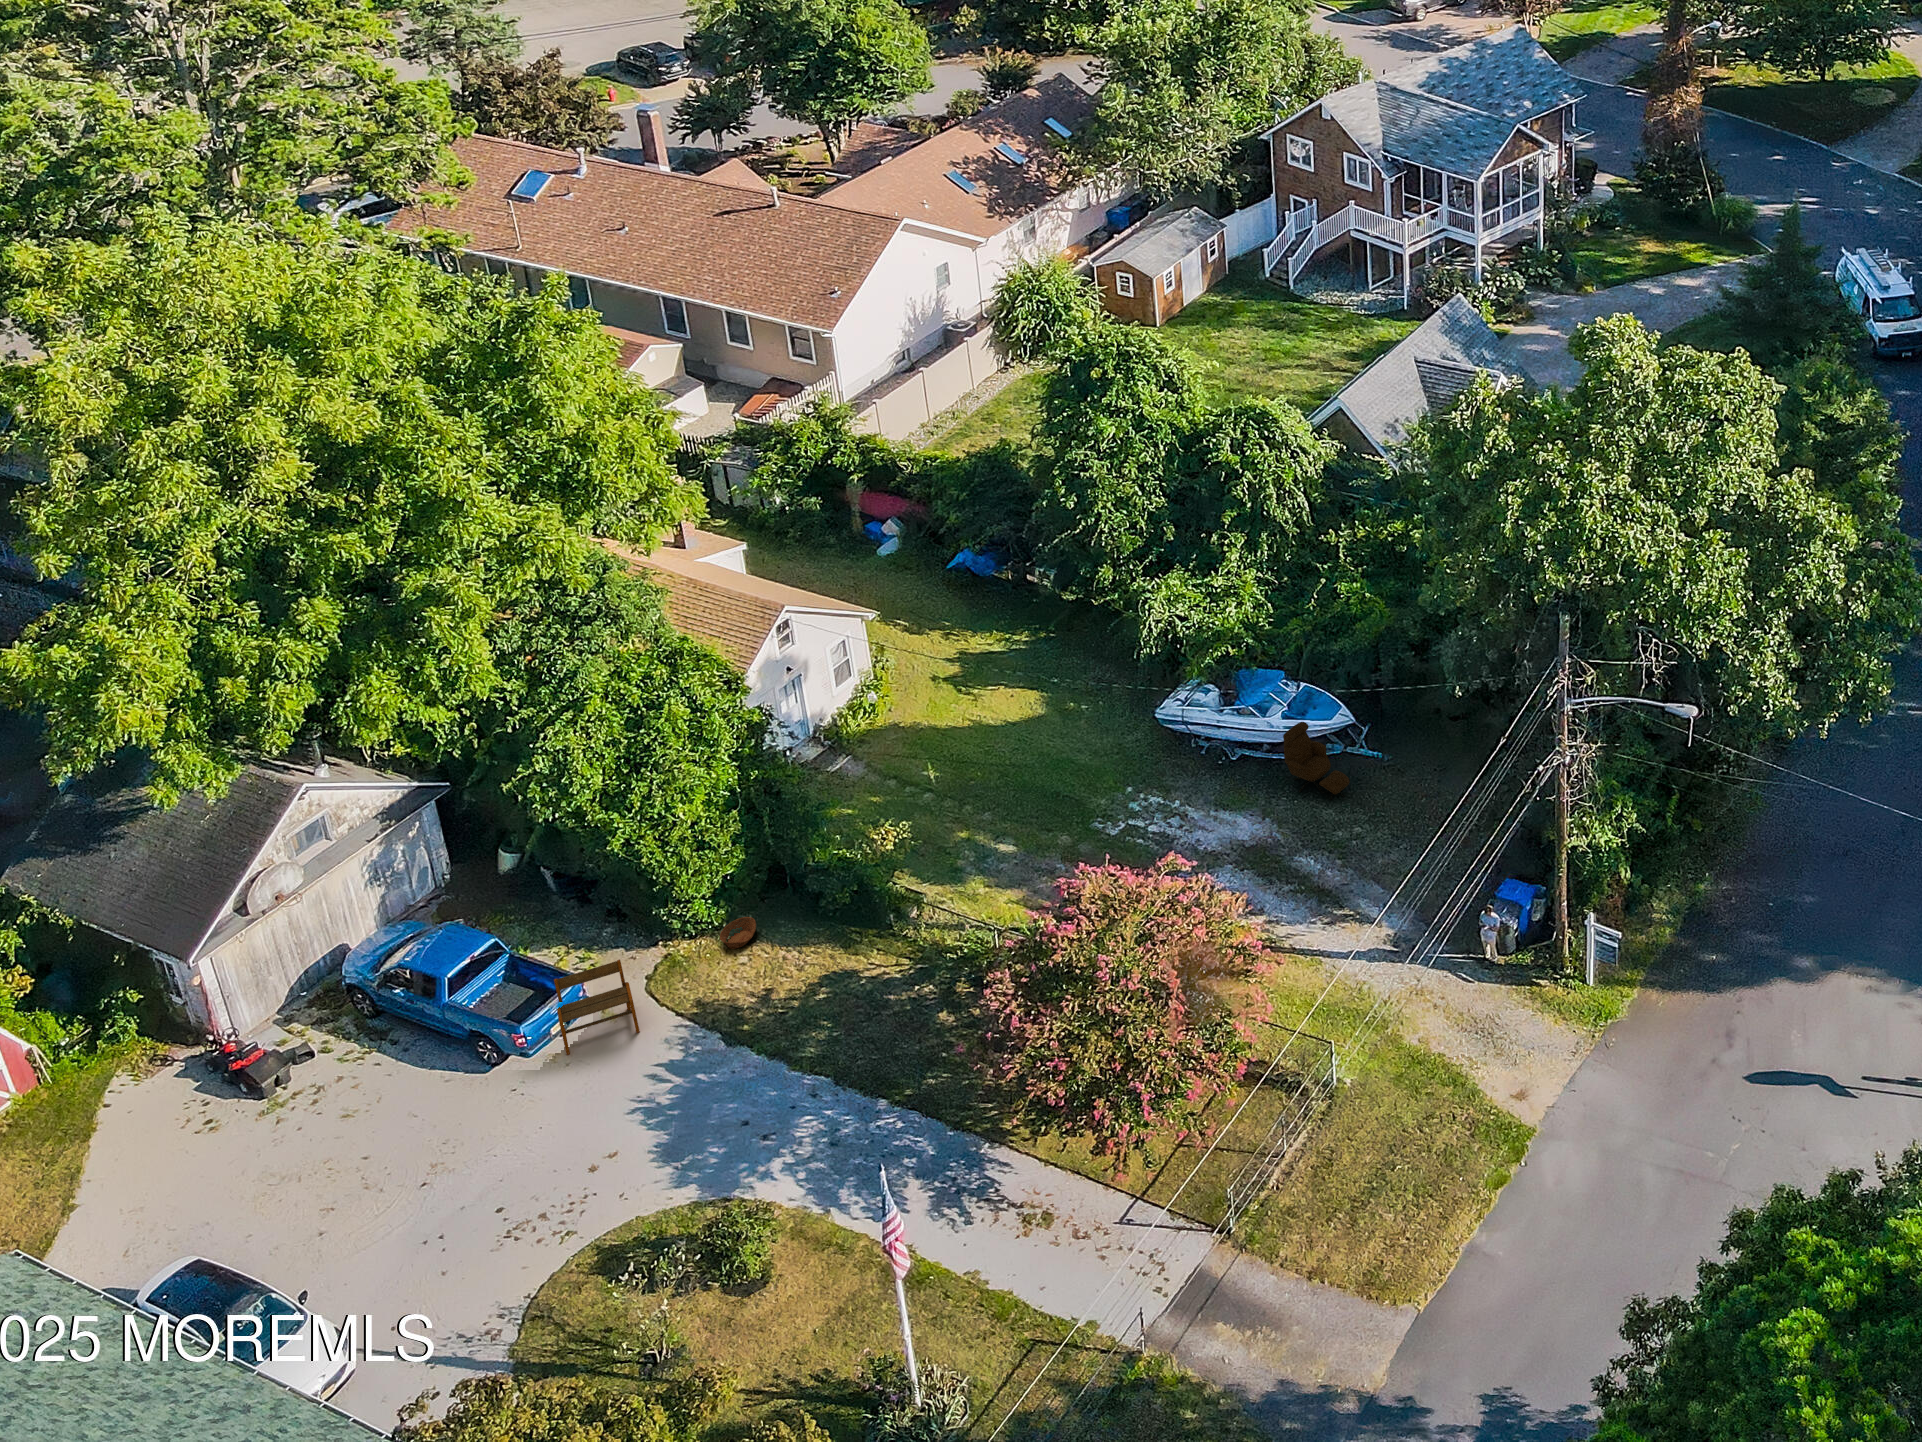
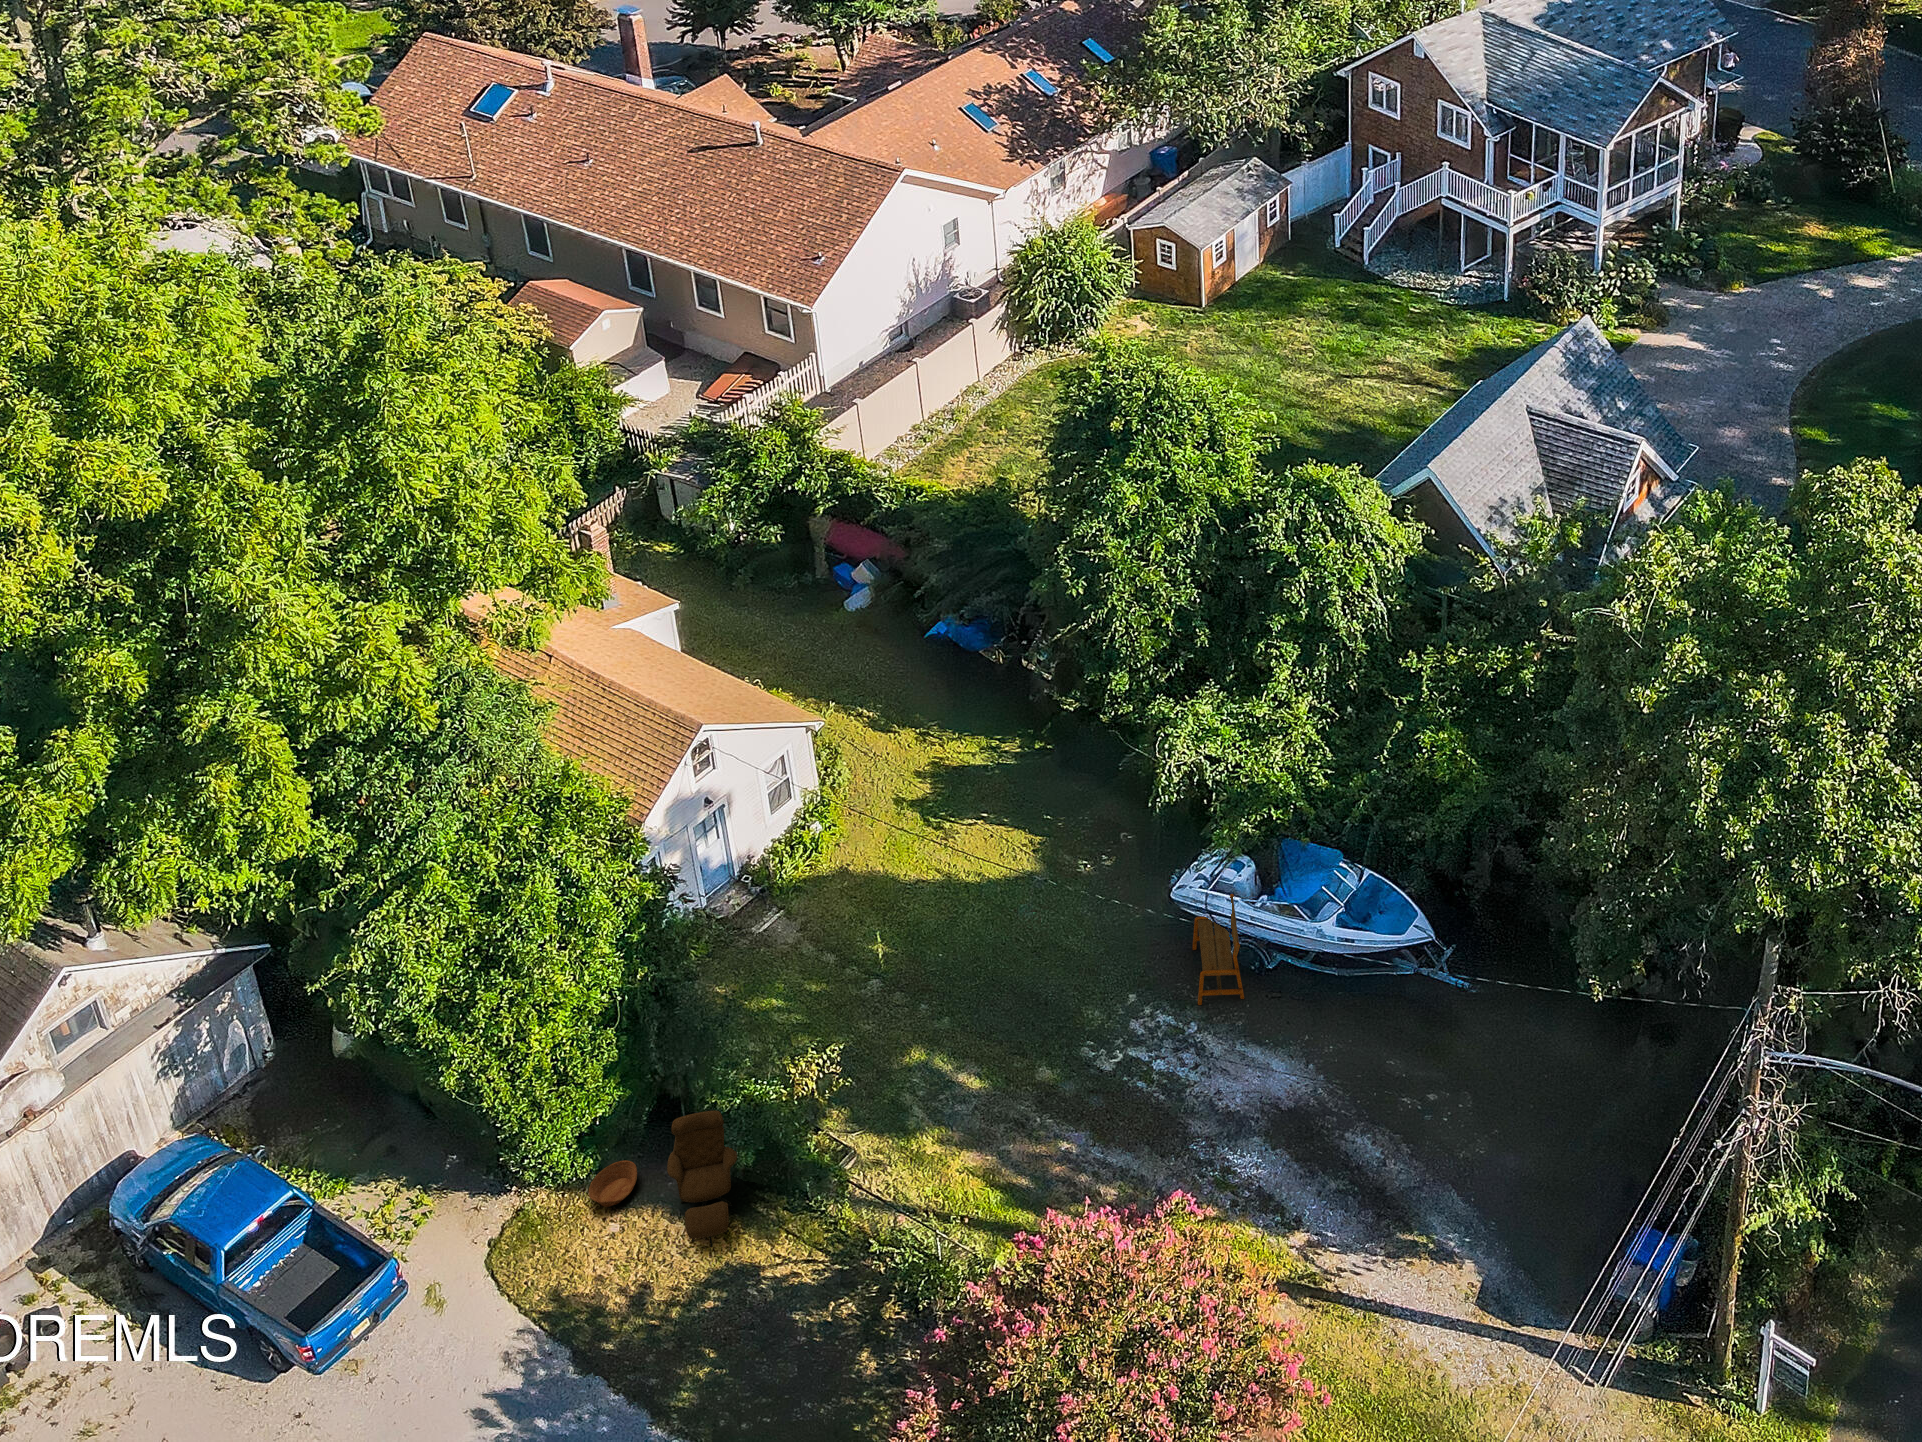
lounge chair: present [1283,722,1350,800] -> present [667,1111,737,1247]
bench: present [554,959,640,1055] -> present [1193,894,1244,1005]

